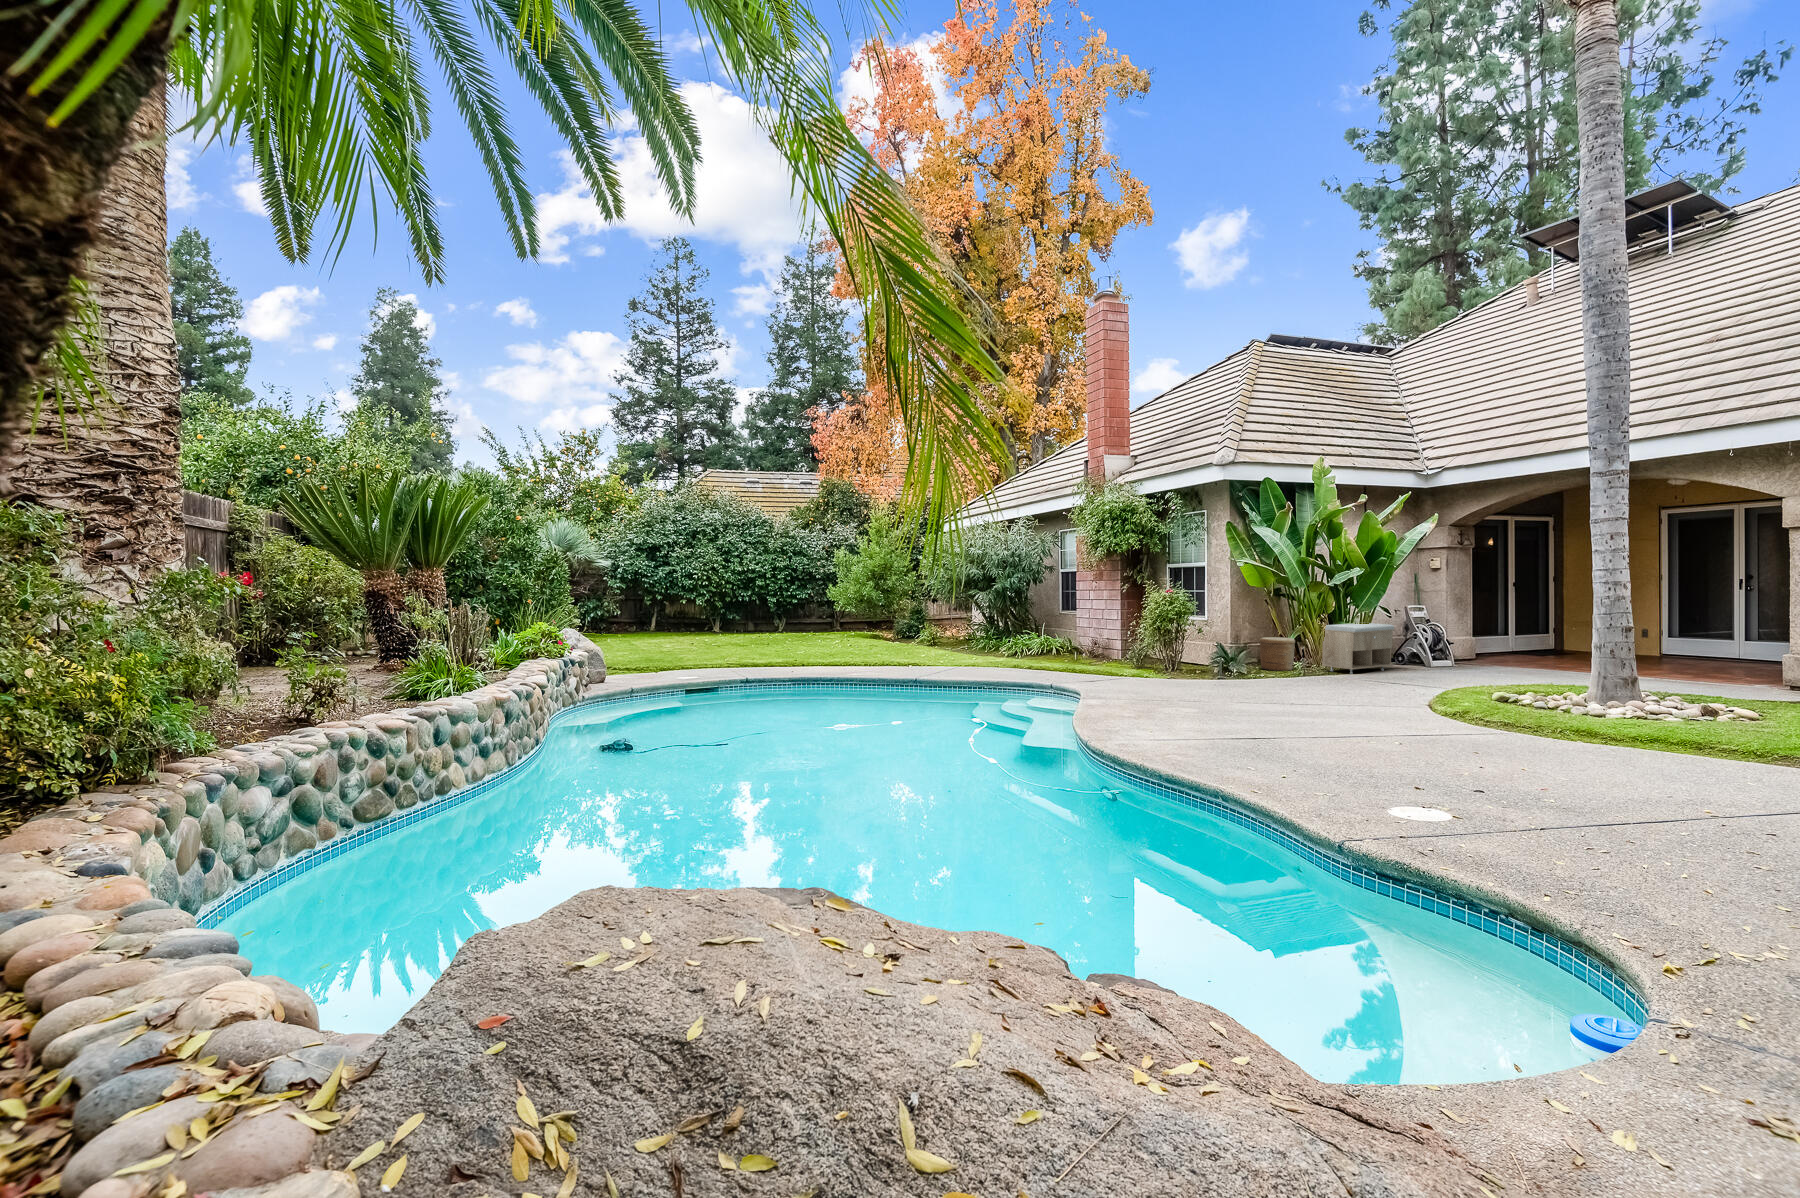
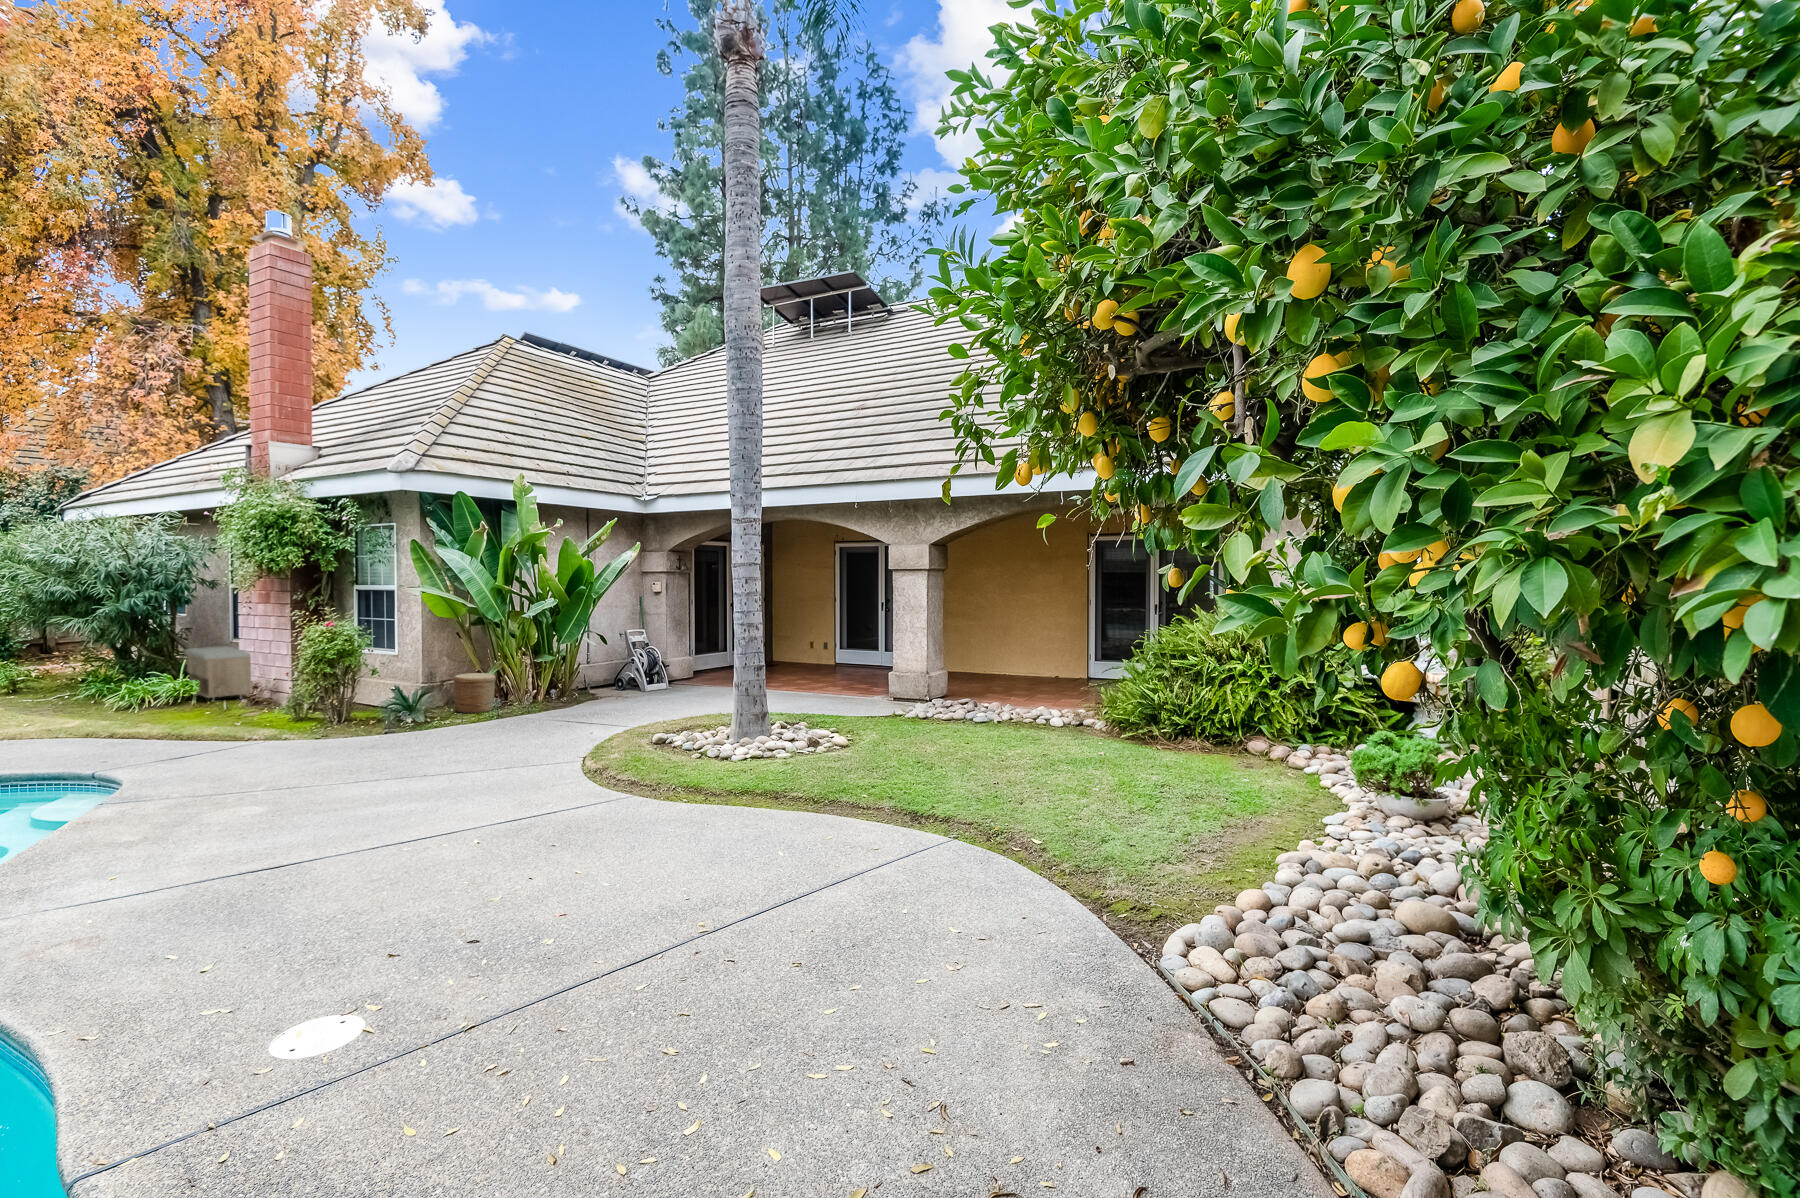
storage bench: present [1322,623,1394,674] -> present [185,646,251,701]

